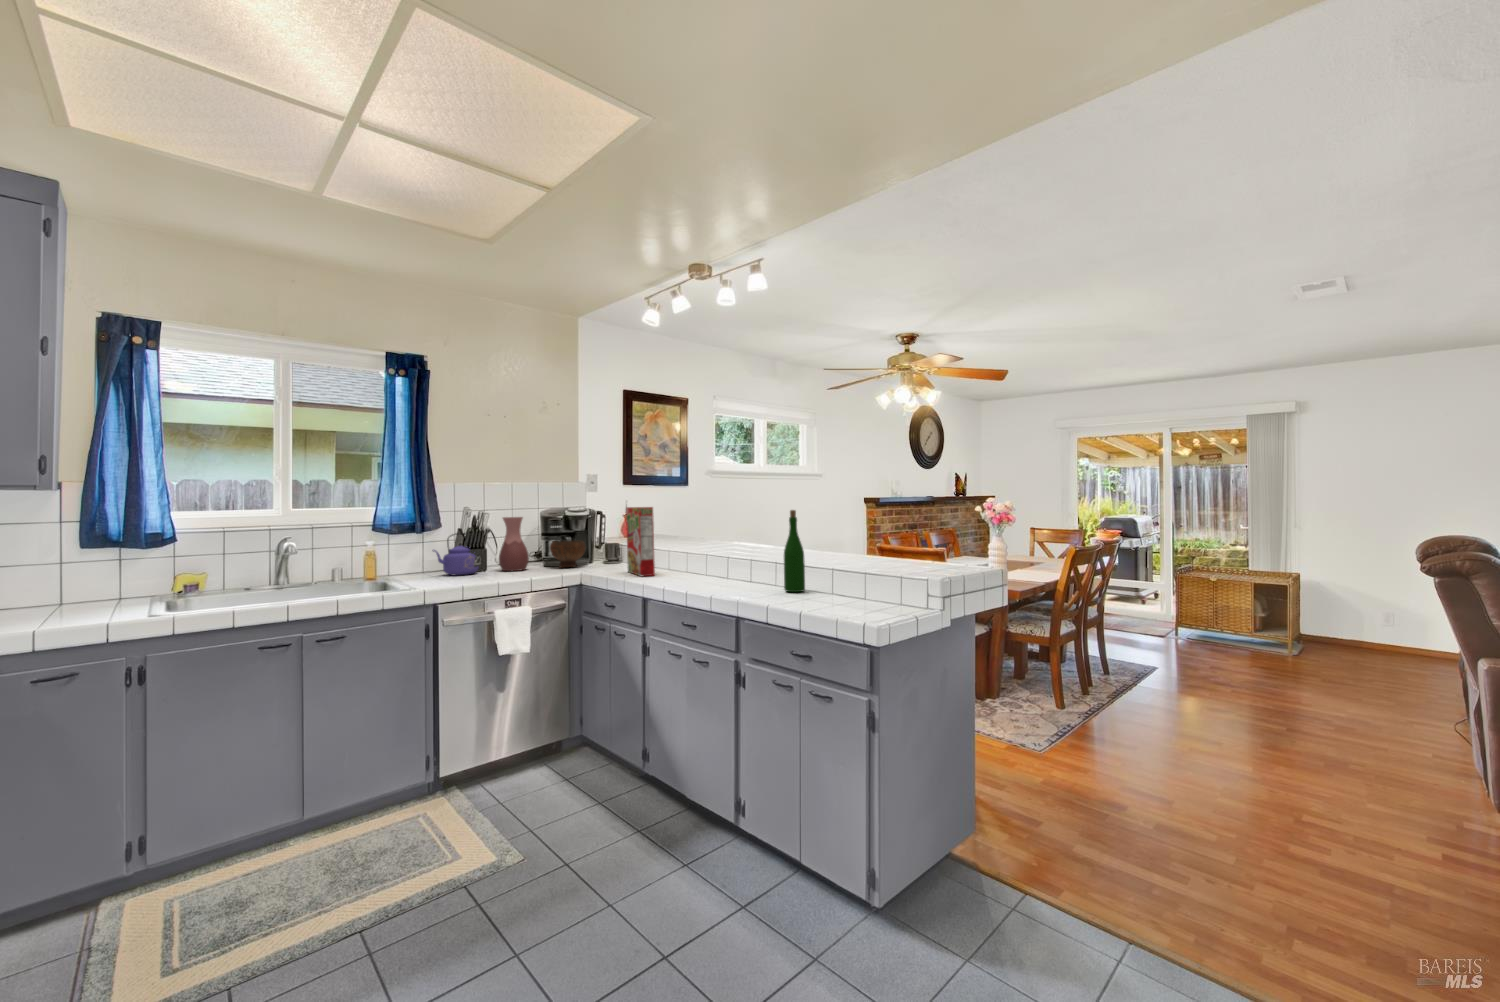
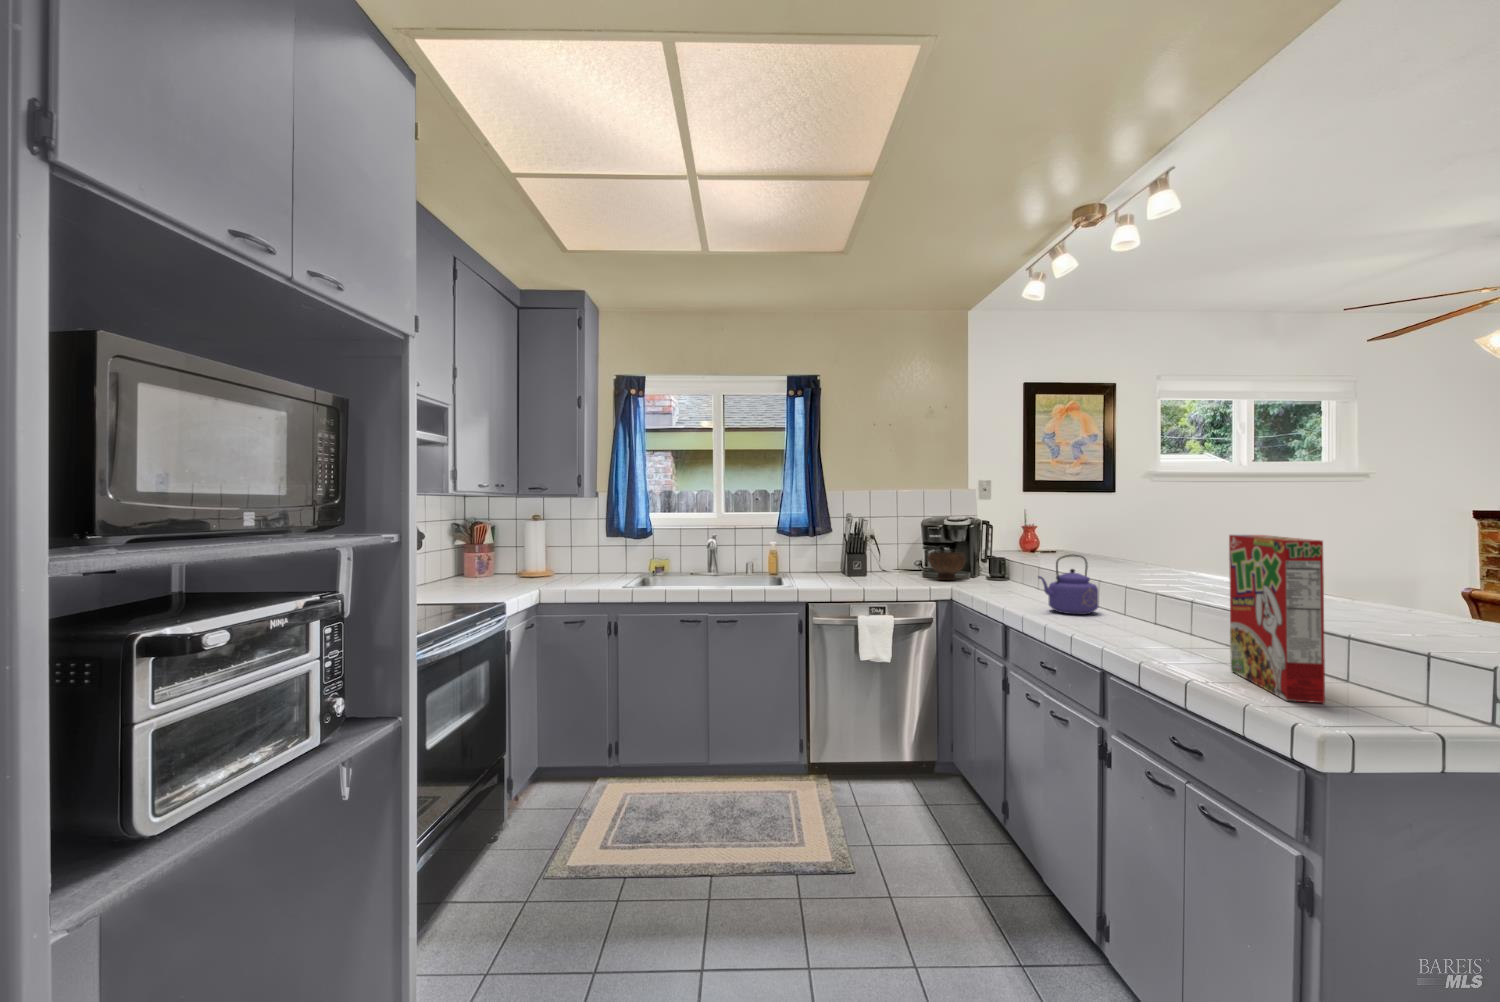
cereal box: present [626,507,655,577] -> present [1229,535,1325,703]
wine bottle: present [784,510,805,592] -> none [1164,538,1196,650]
vase: present [499,517,529,571] -> none [879,525,907,579]
kettle: present [433,533,479,575] -> present [1038,554,1098,614]

